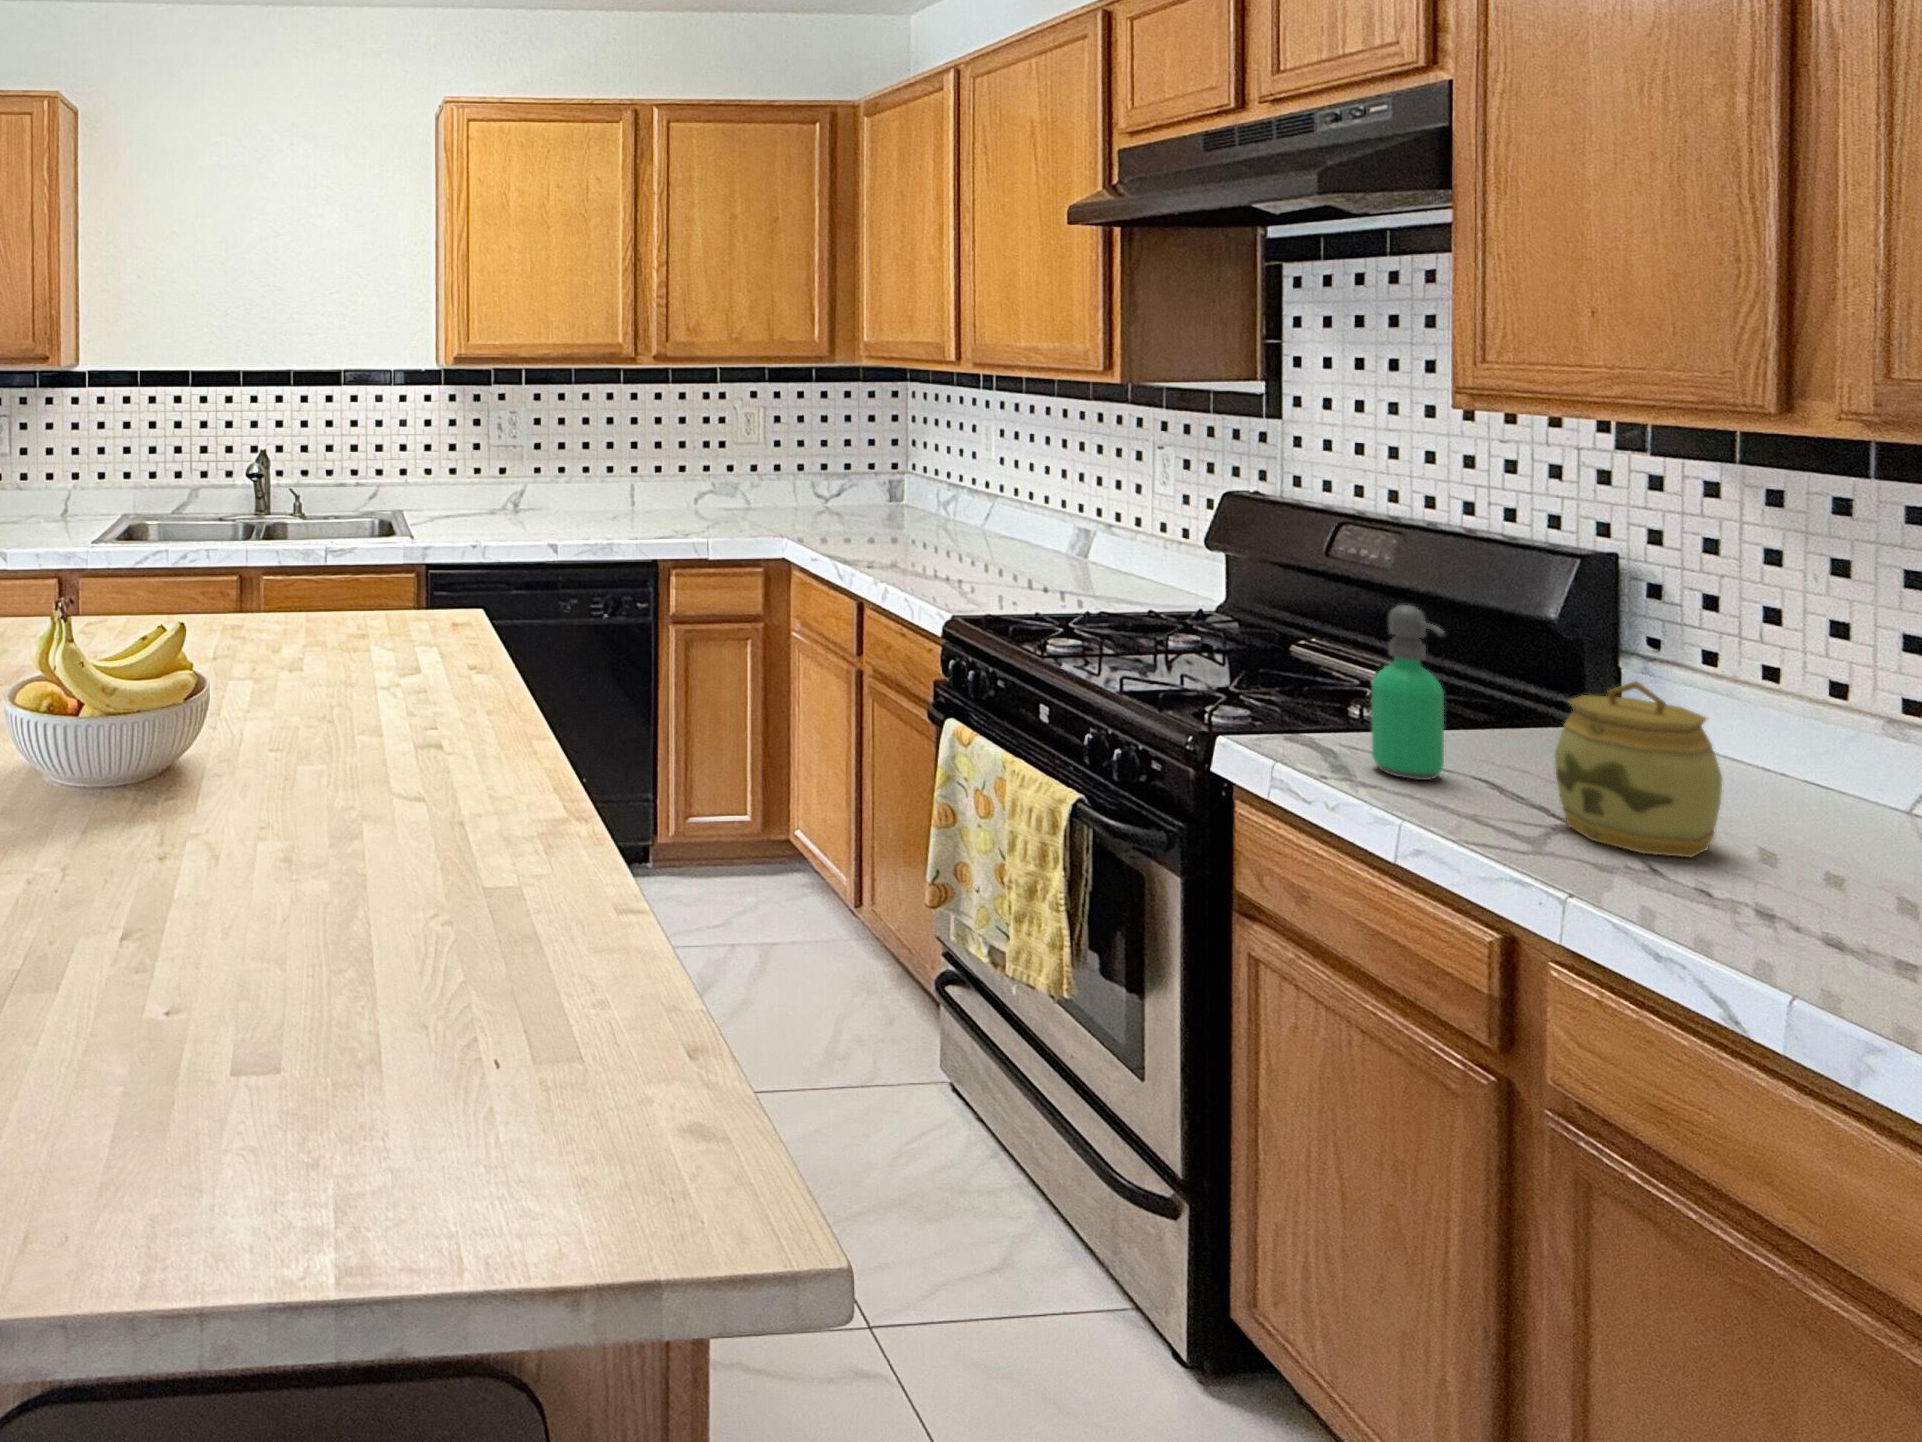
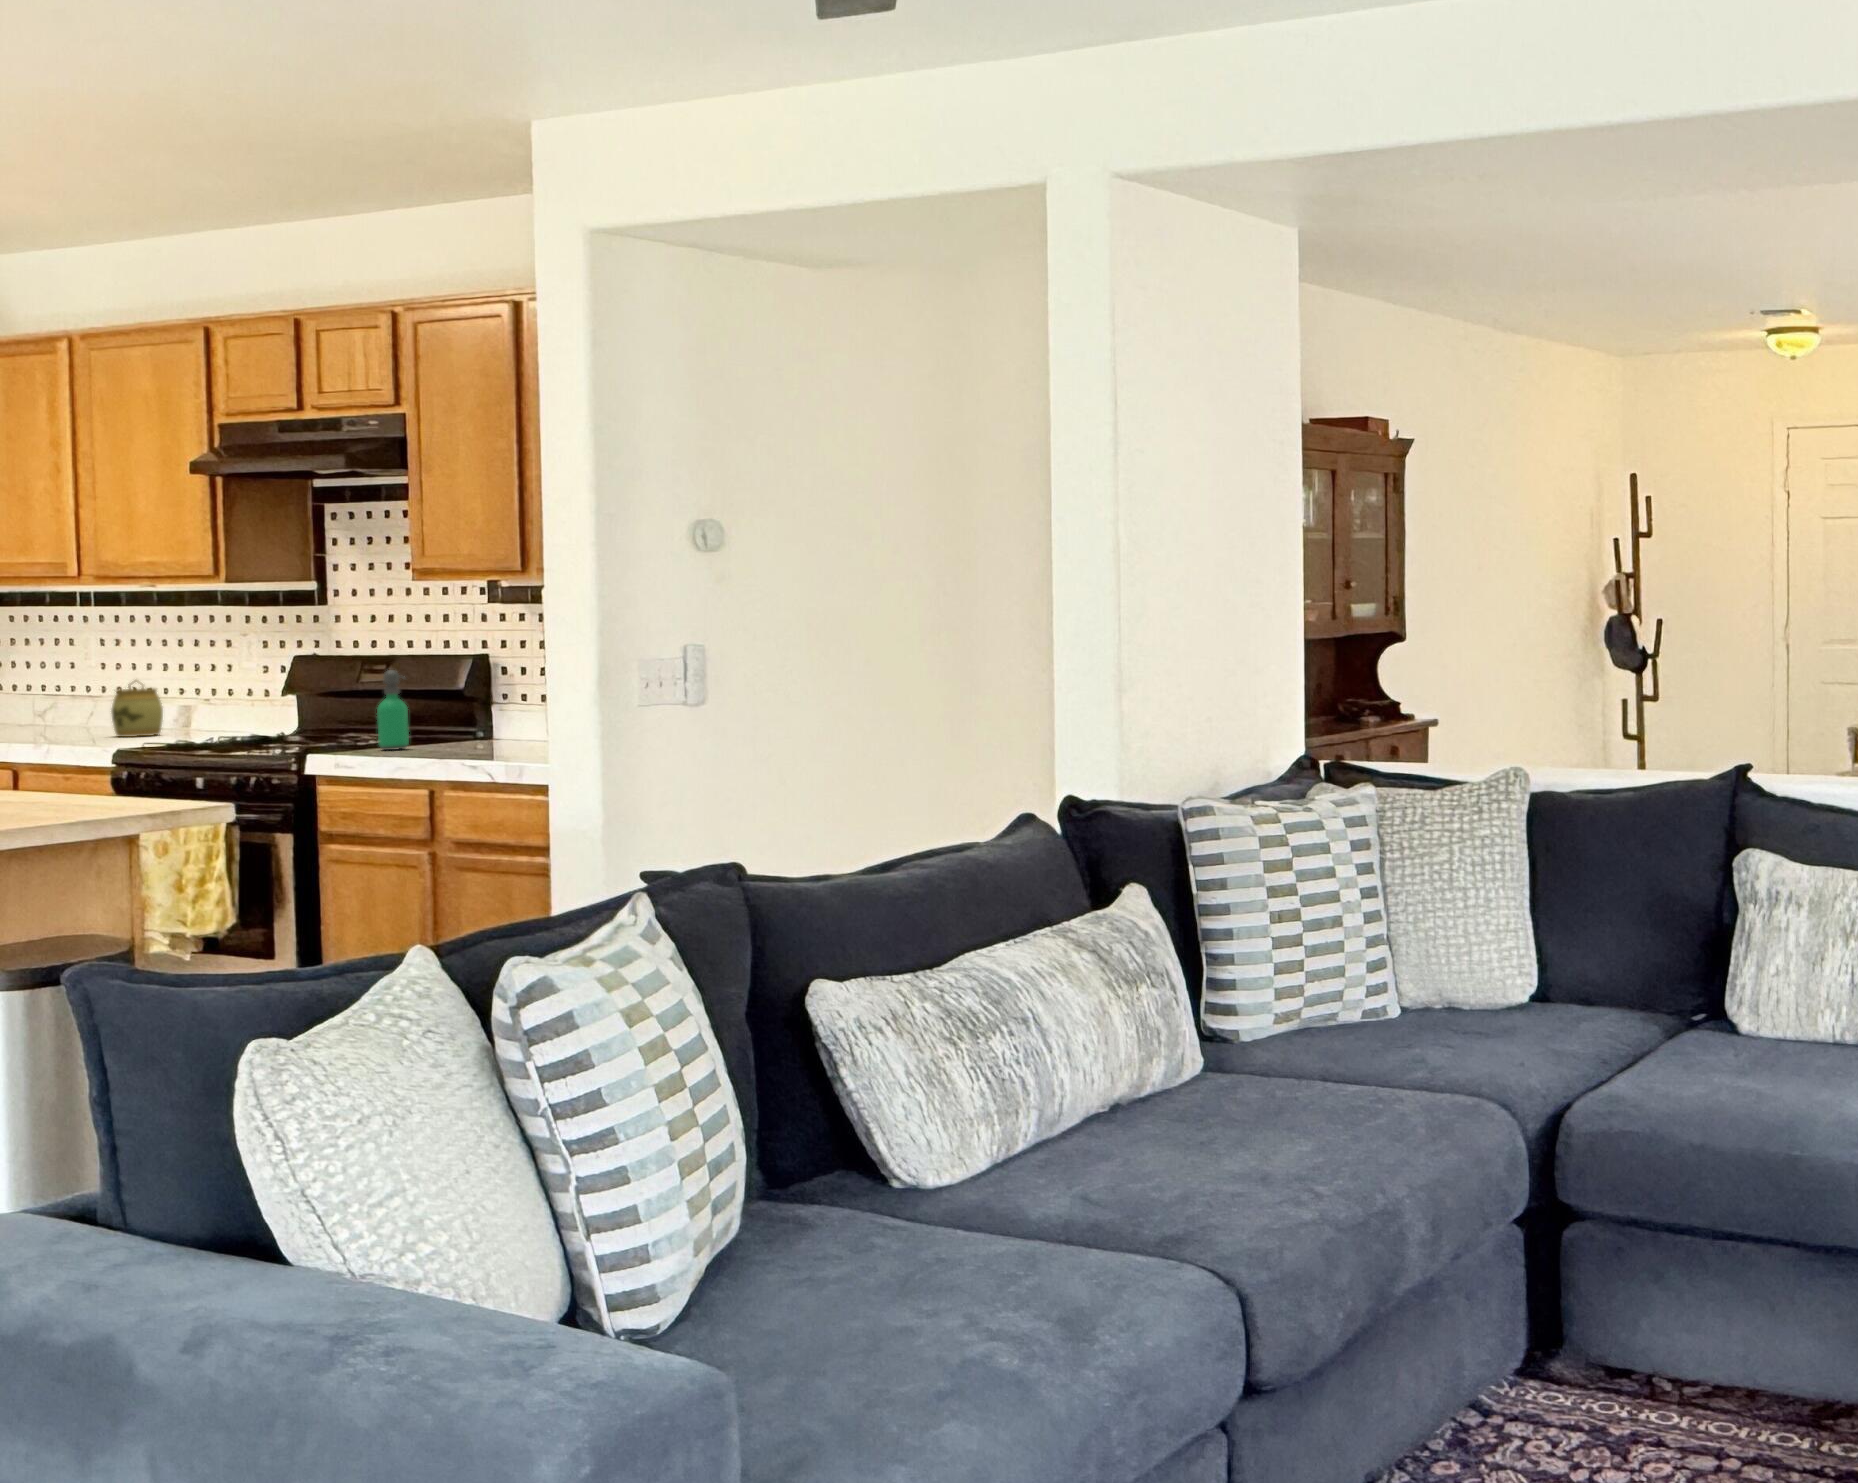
jar: present [1555,681,1722,857] -> present [111,680,163,737]

